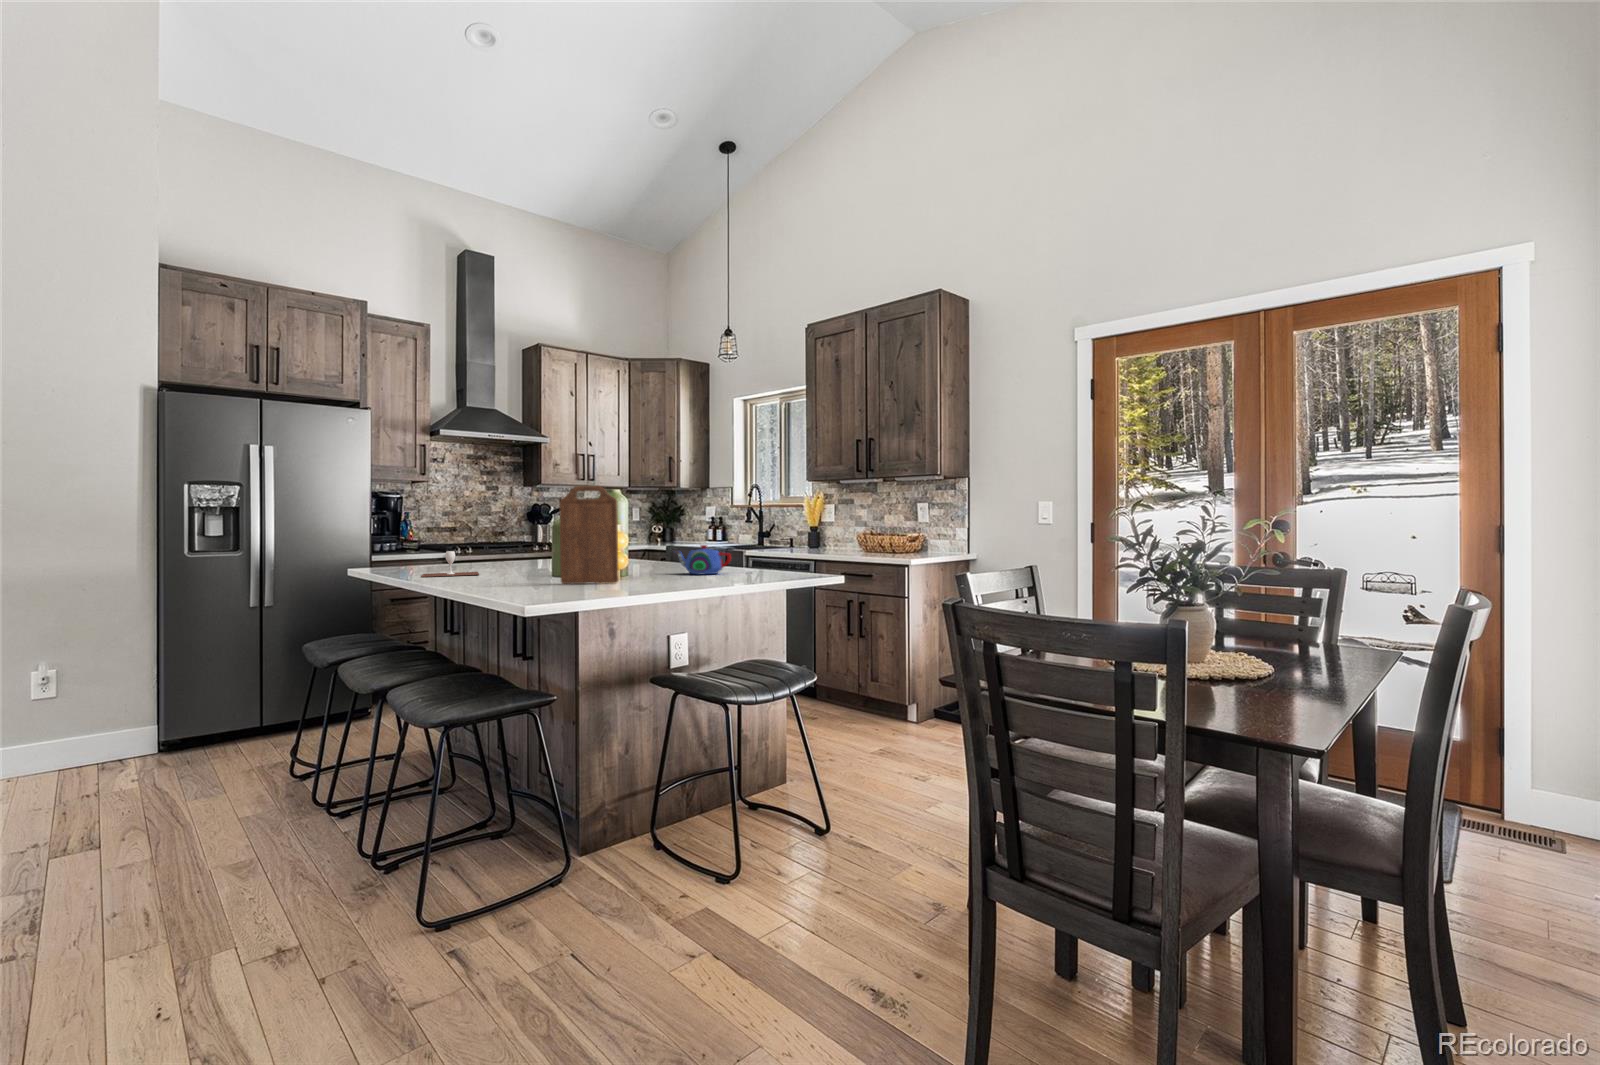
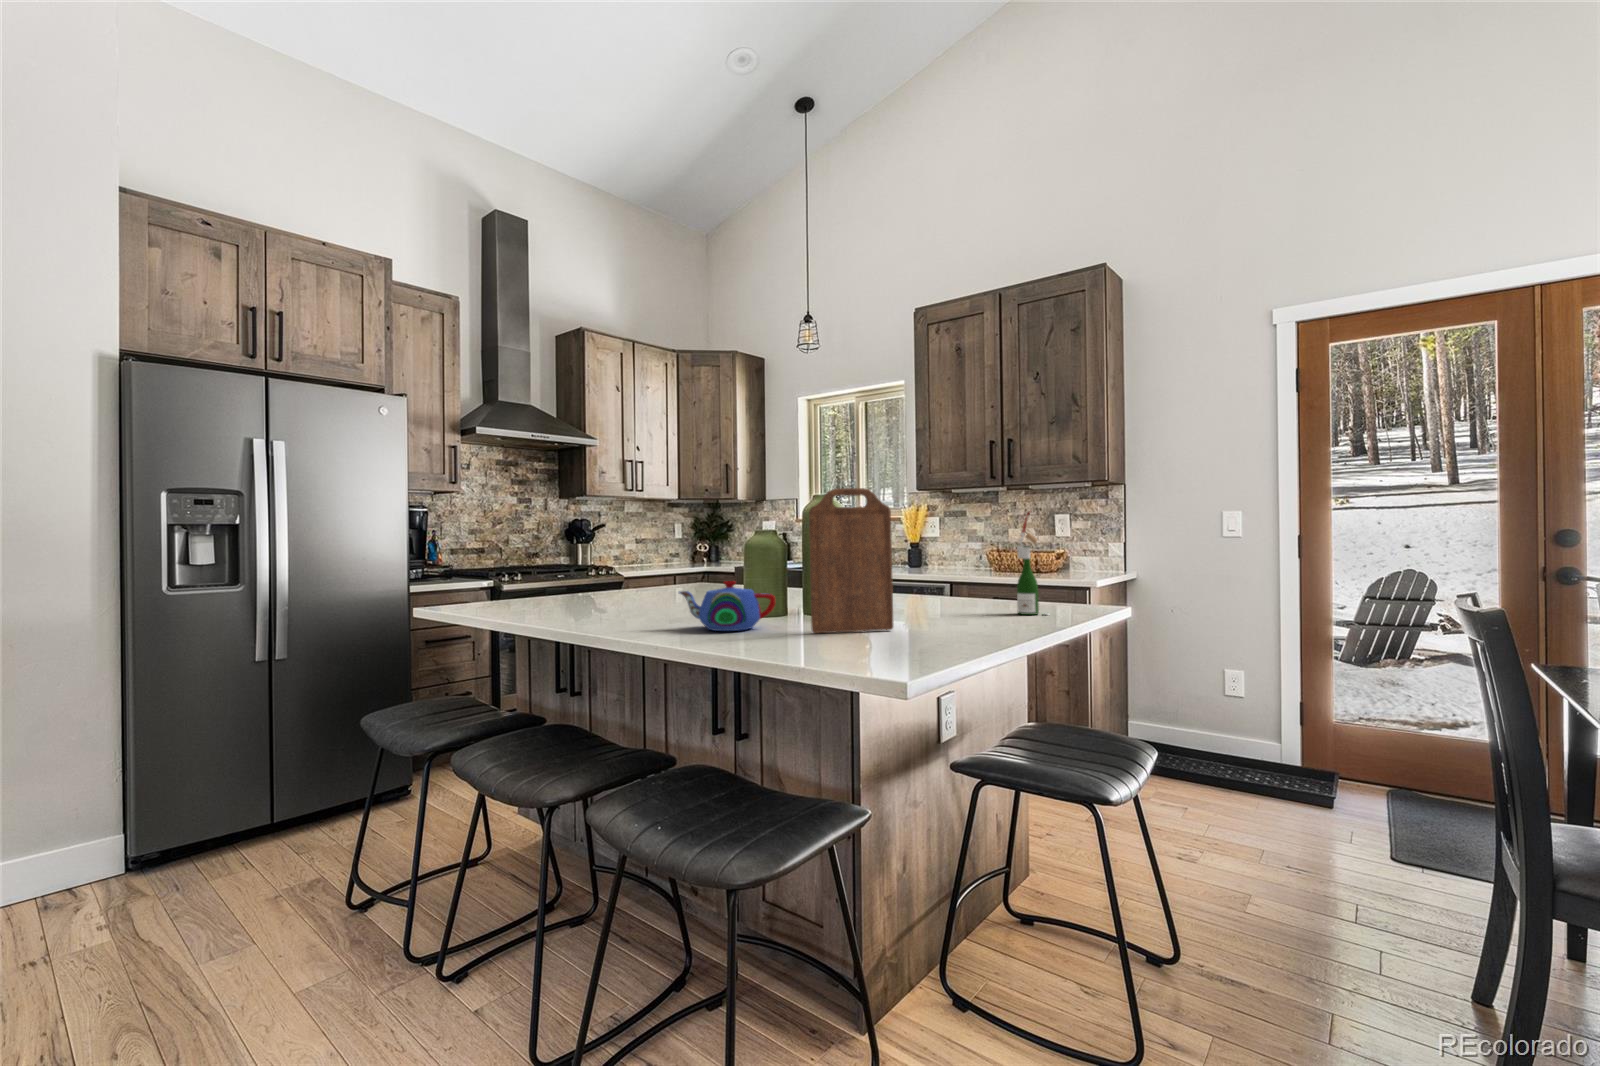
wine bottle: none [743,501,763,577] -> present [1017,512,1049,615]
teapot: present [675,545,731,574] -> present [679,581,775,631]
wine glass: present [421,551,479,577] -> none [539,583,628,621]

